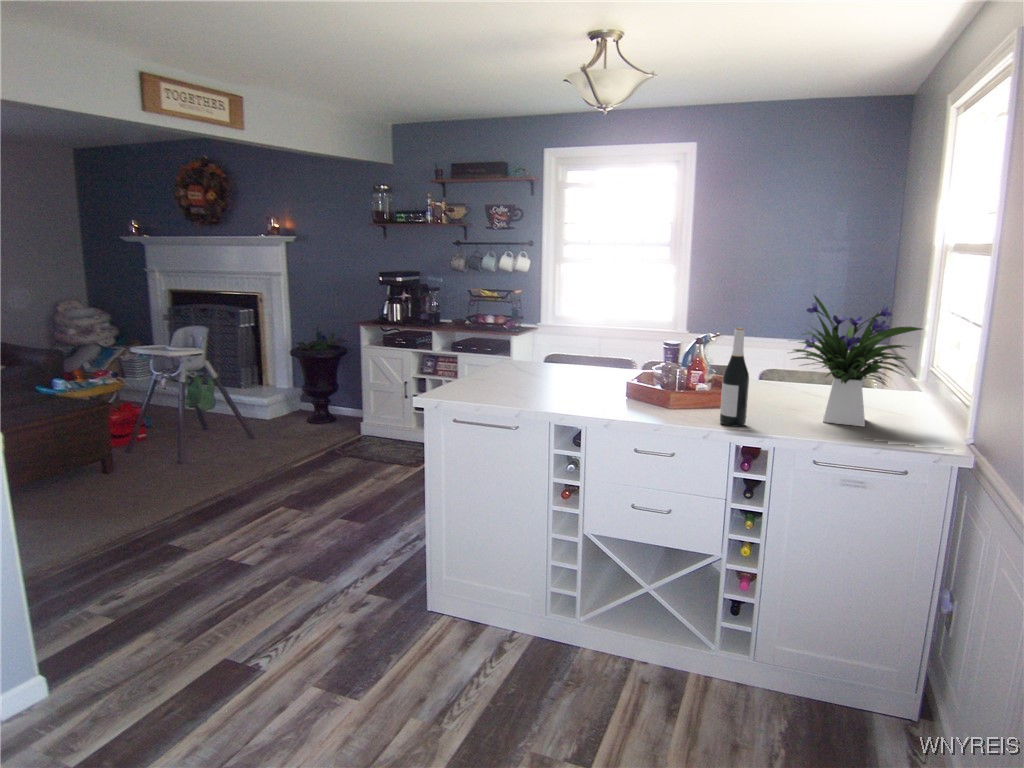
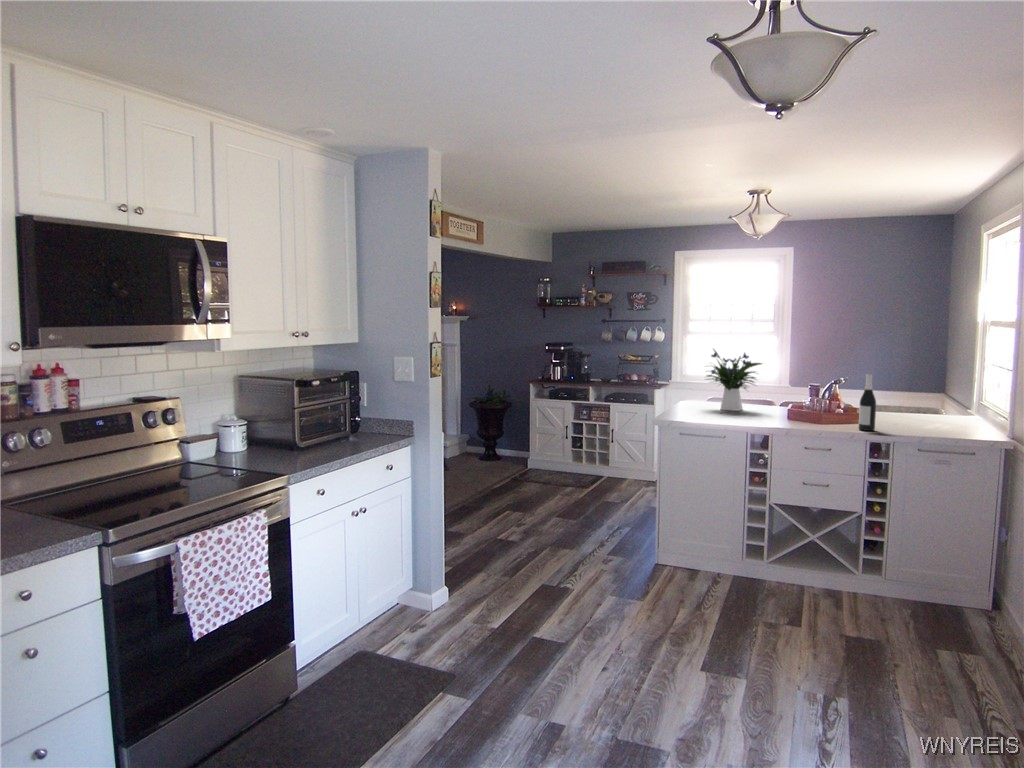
flower arrangement: present [791,295,922,427] -> present [707,350,762,411]

